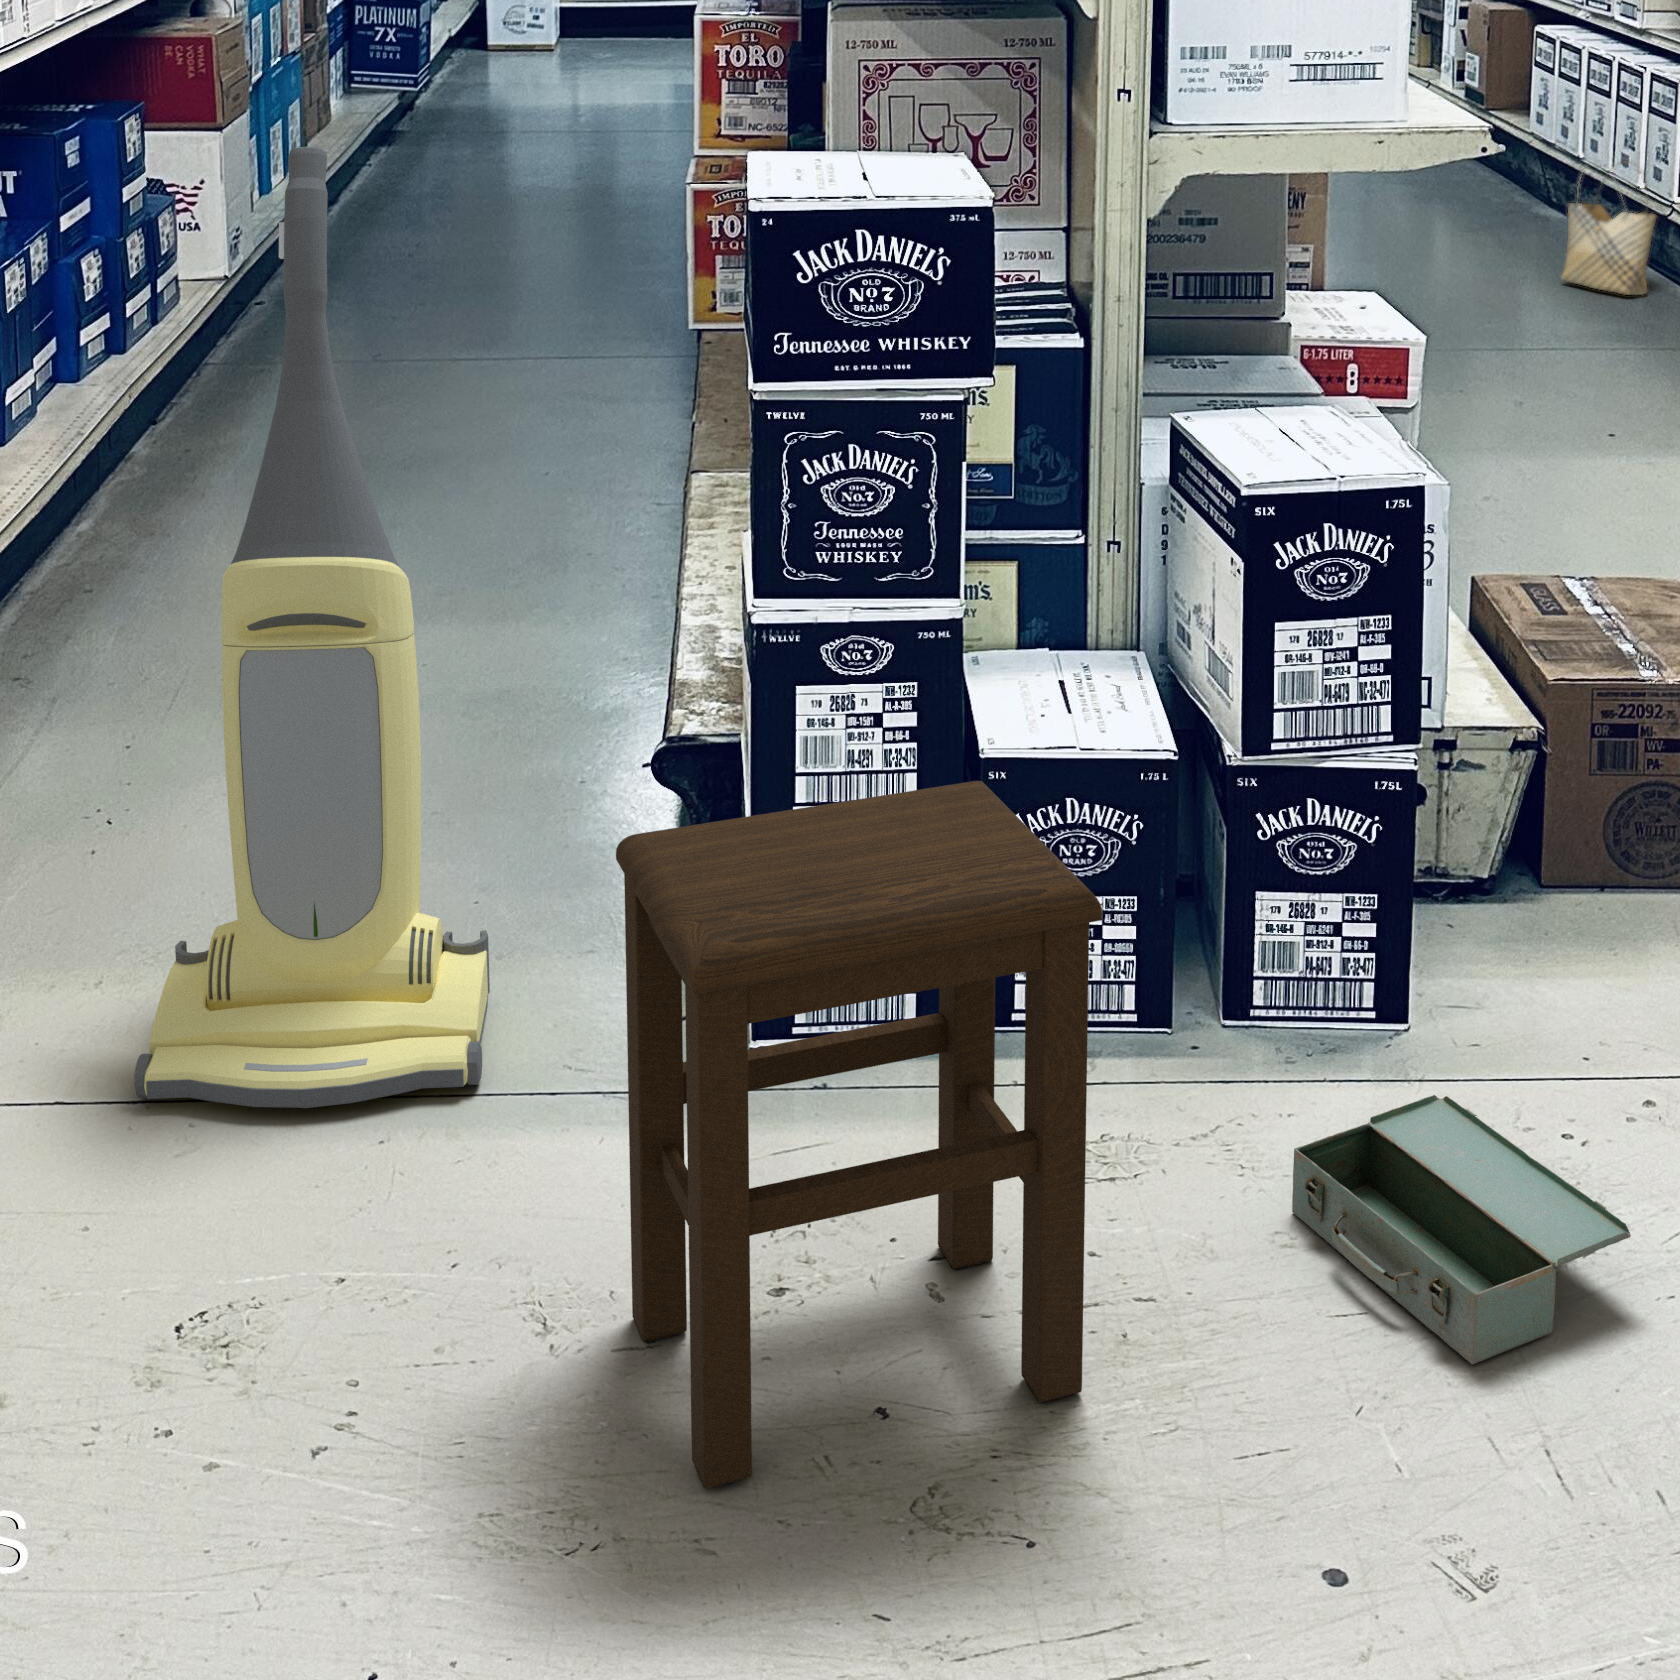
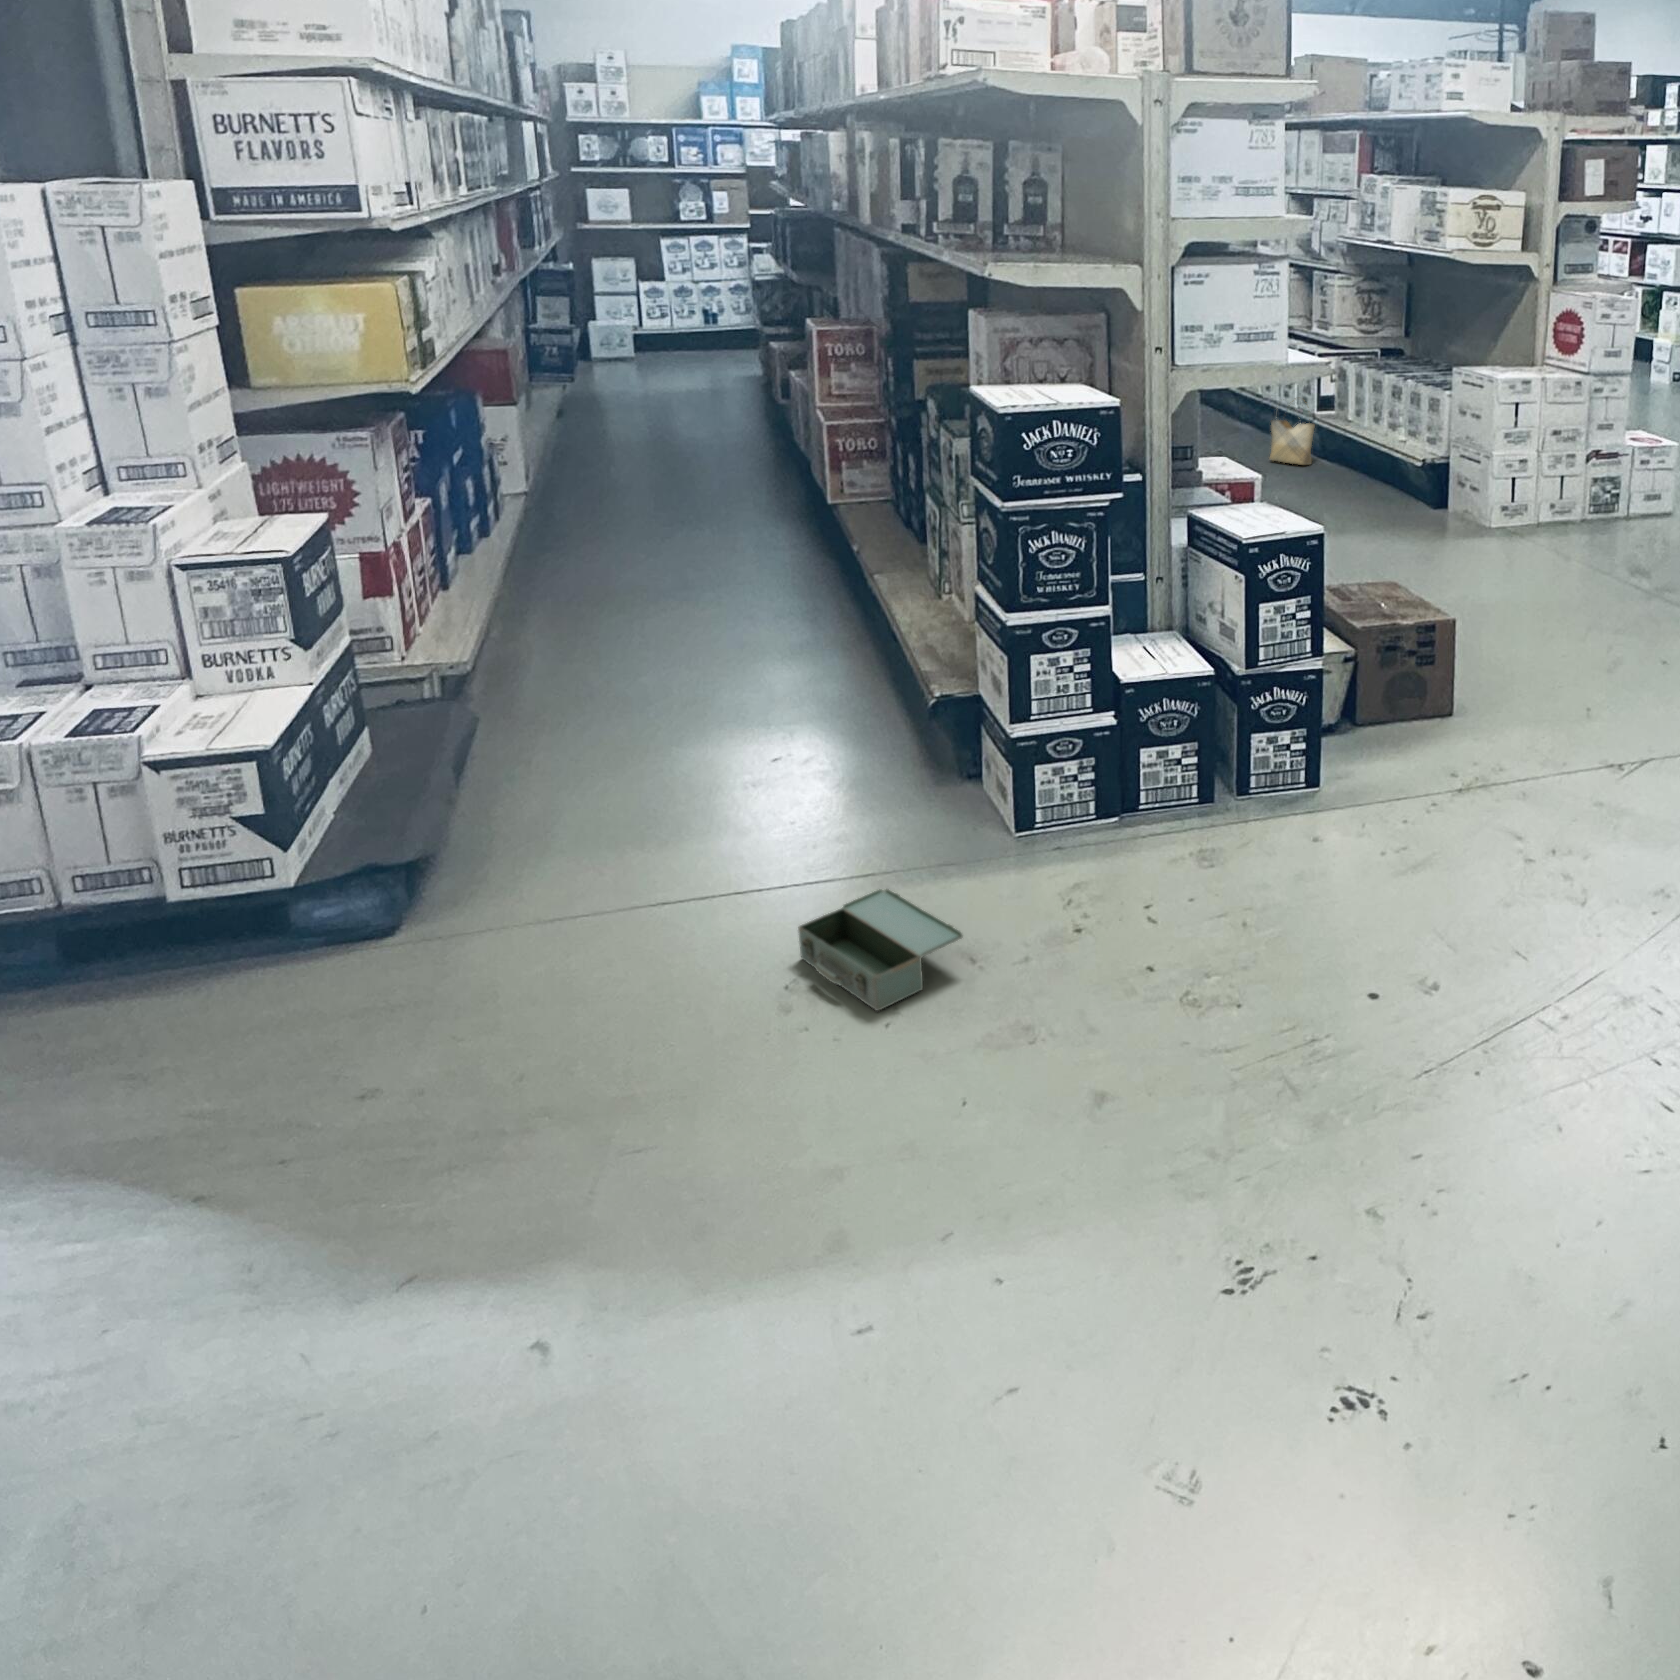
vacuum cleaner: present [134,147,490,1108] -> none [719,394,904,889]
stool: present [616,781,1102,1489] -> none [1015,669,1246,980]
toolbox: present [1292,1095,1631,1364] -> present [798,889,963,1011]

